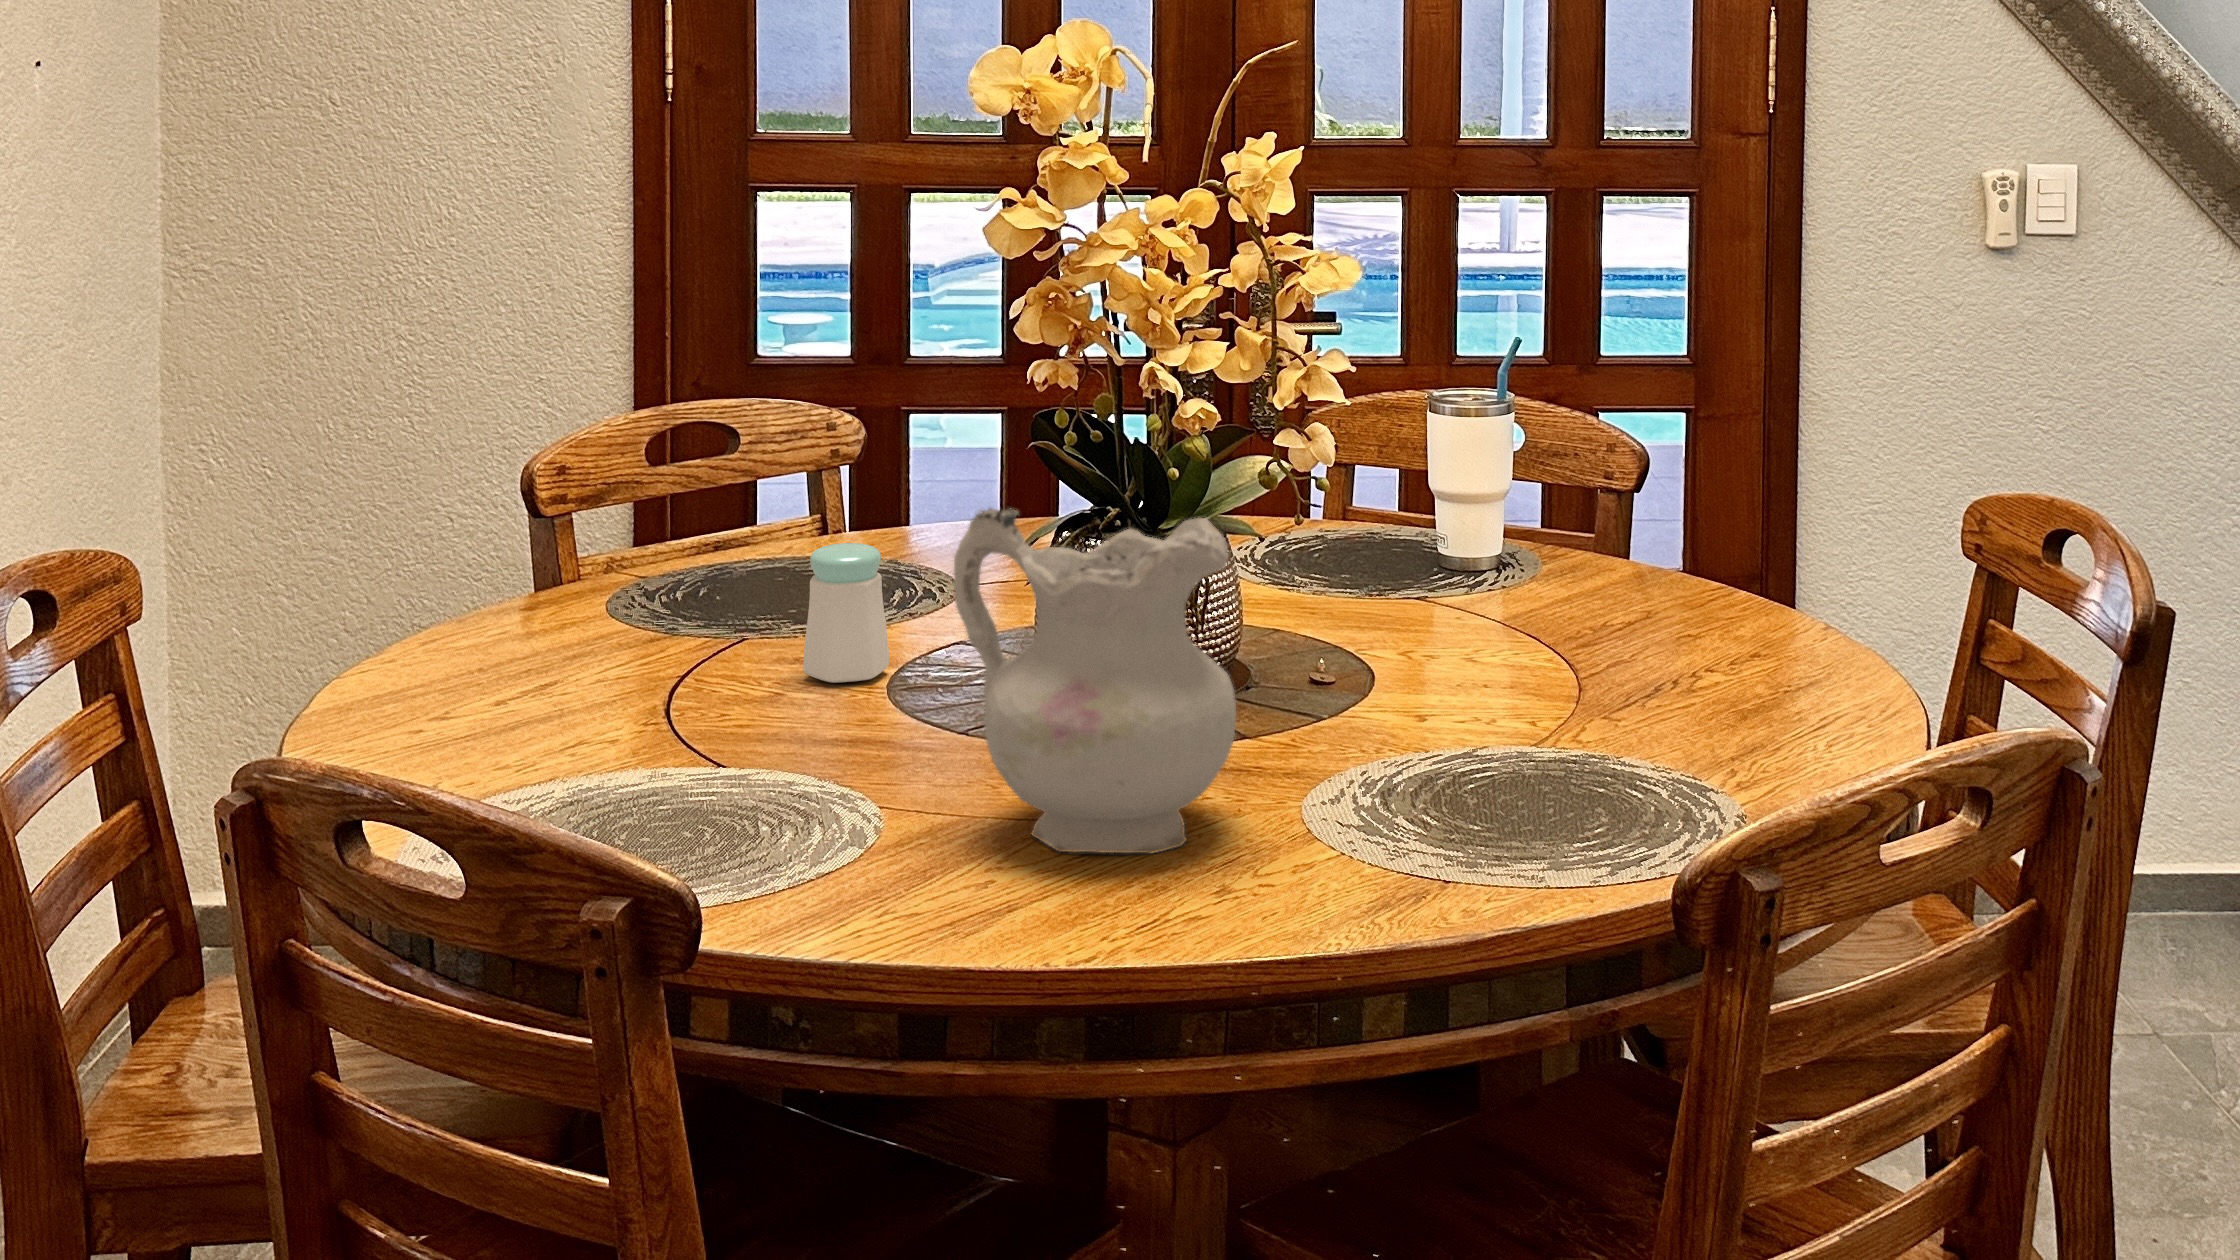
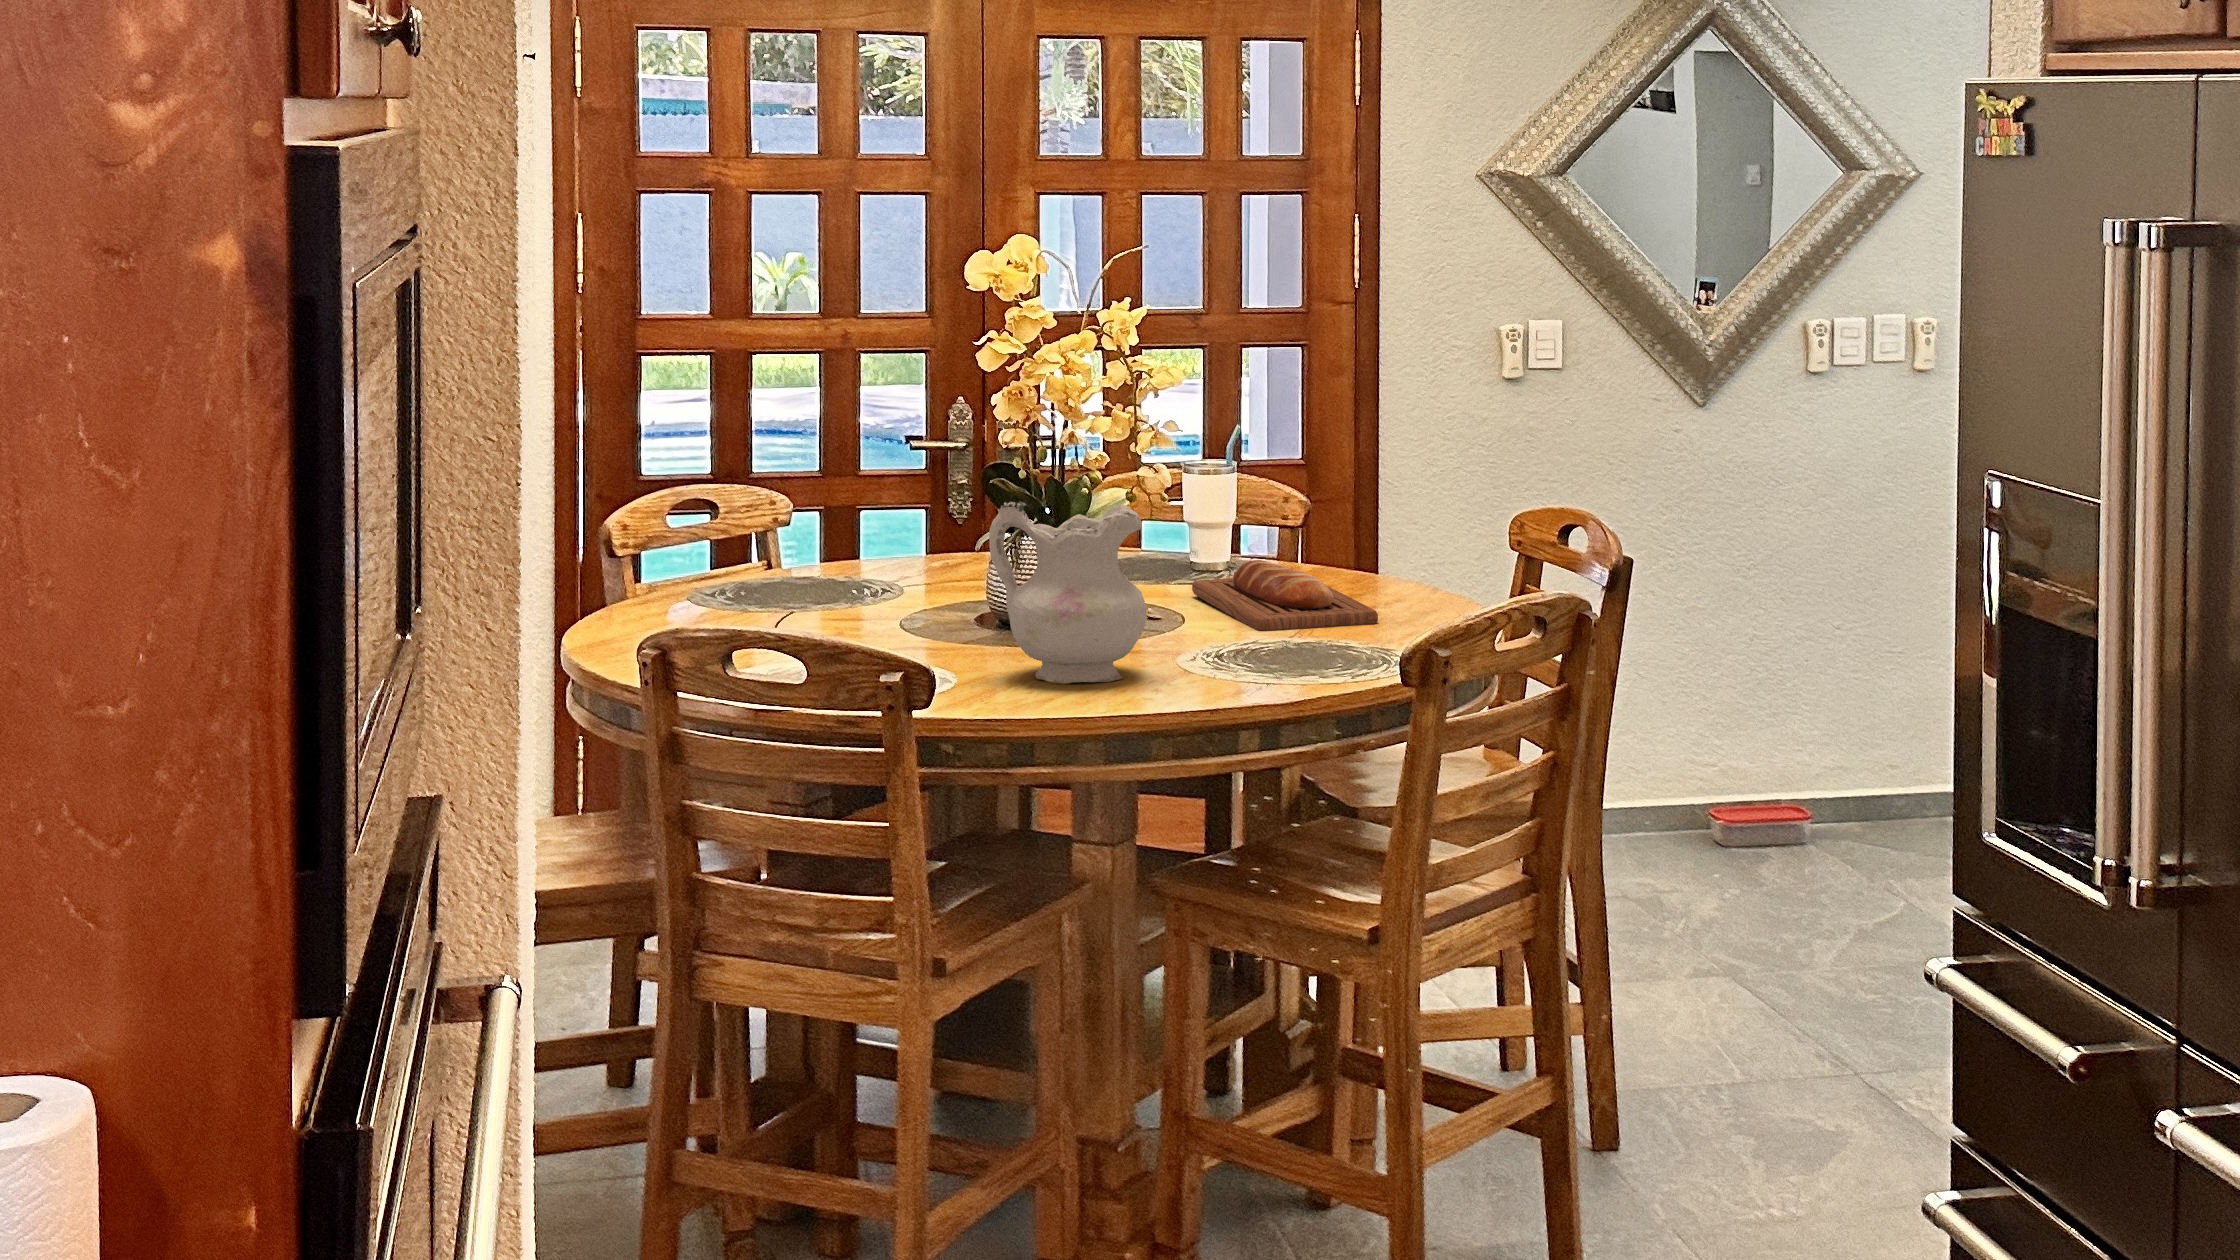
salt shaker: present [803,543,889,683] -> none [841,550,889,632]
bread loaf: none [1424,569,1712,719] -> present [1192,560,1378,631]

